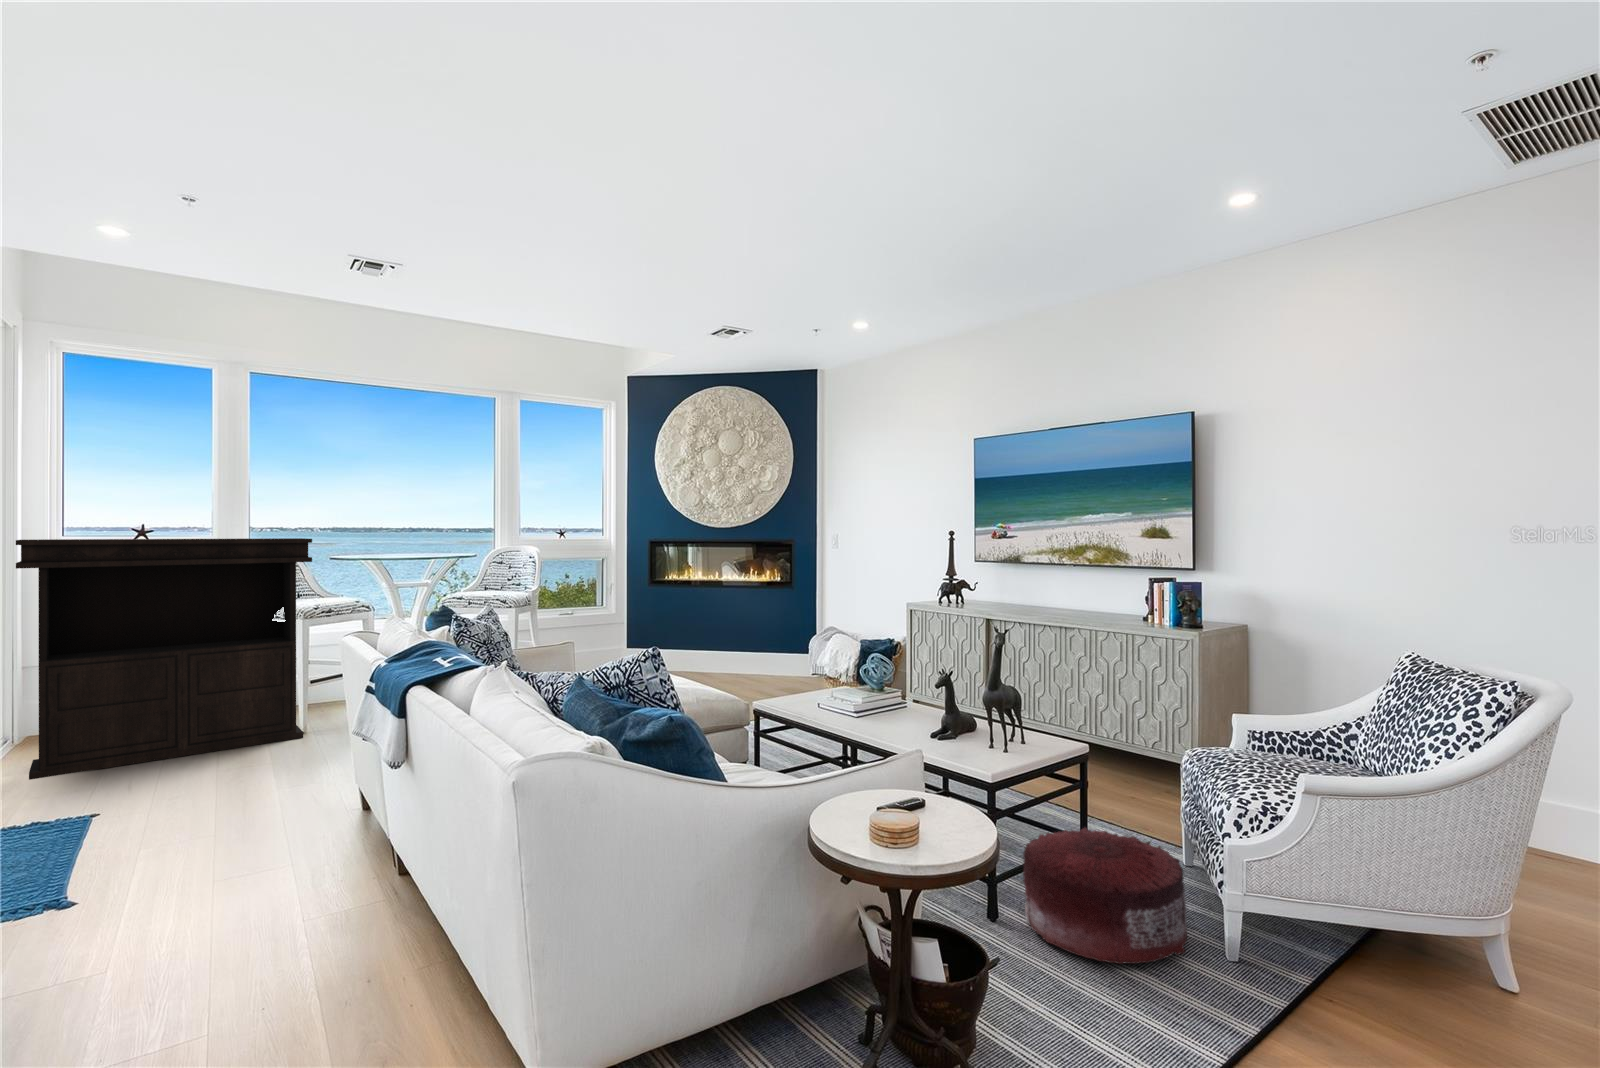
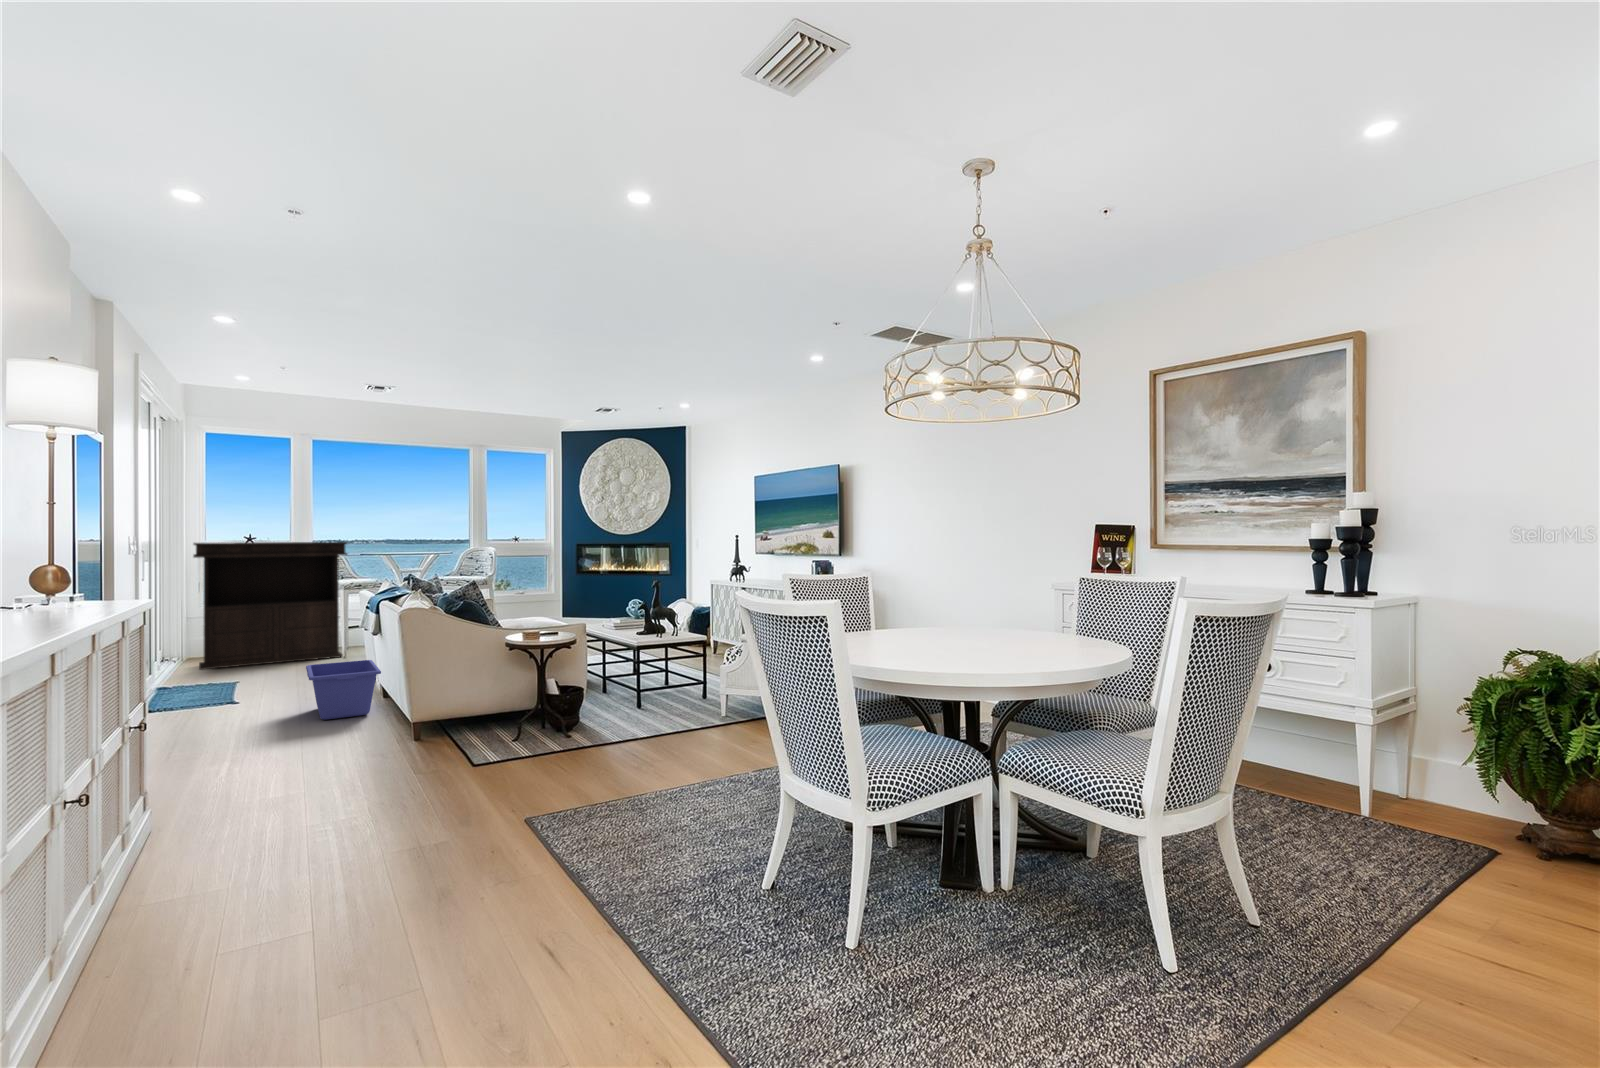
storage bin: none [246,805,440,1004] -> present [306,660,381,720]
pouf: present [1023,827,1187,964] -> none [635,673,706,716]

